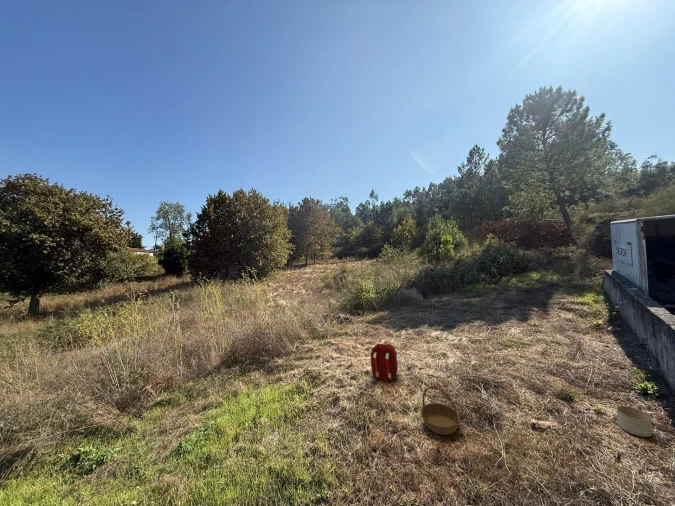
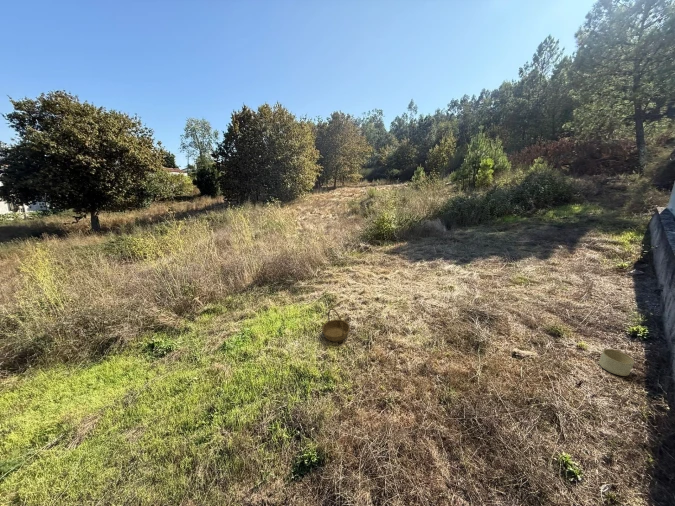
backpack: present [371,344,398,381] -> none [380,276,405,308]
basket: present [421,386,460,435] -> present [322,308,350,342]

